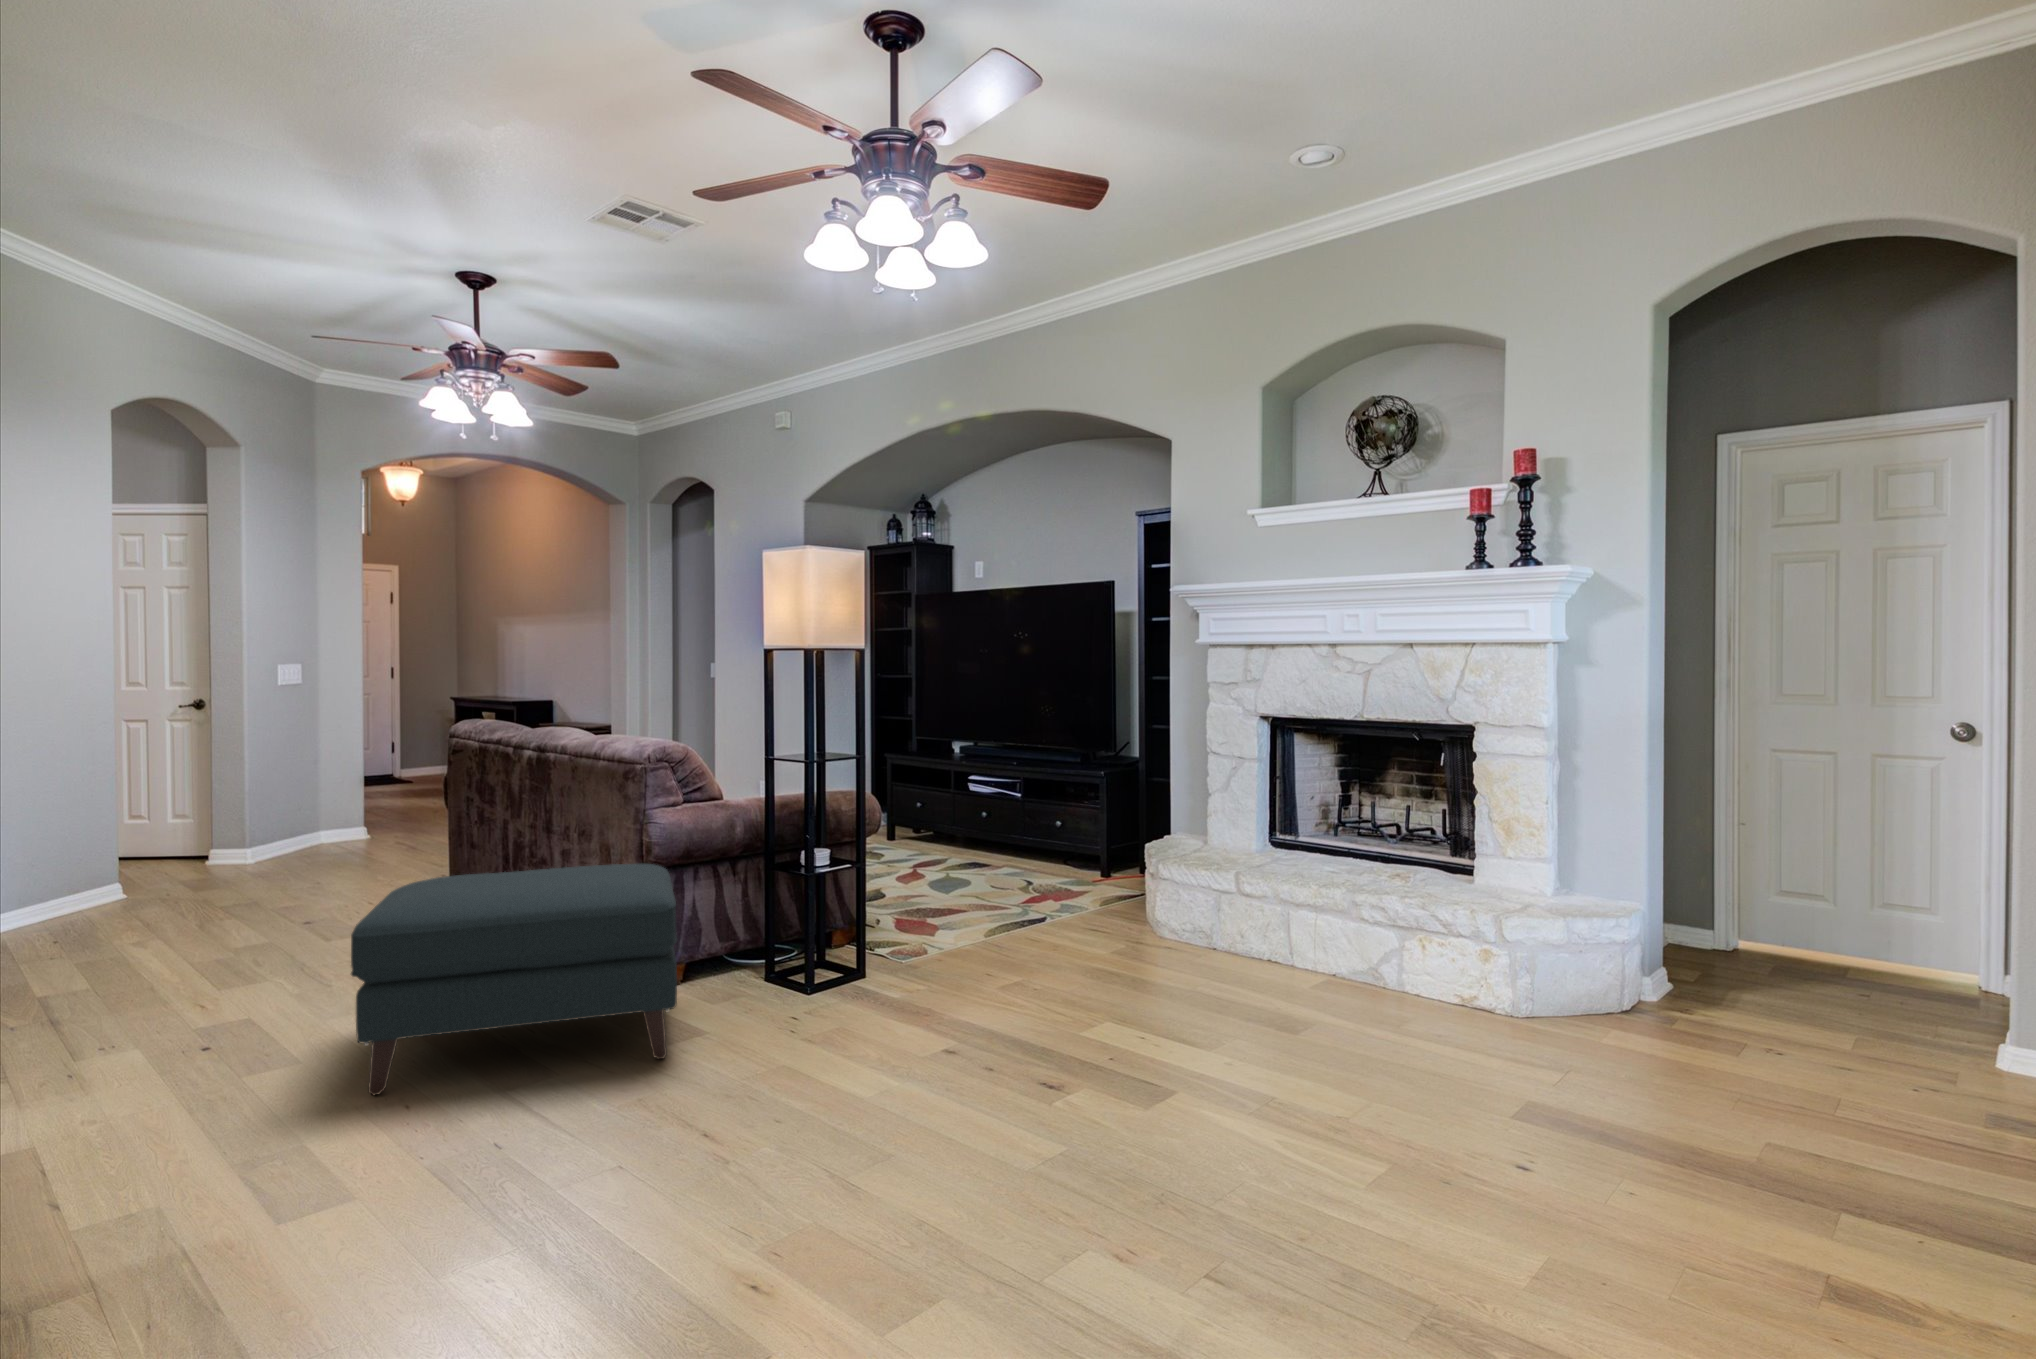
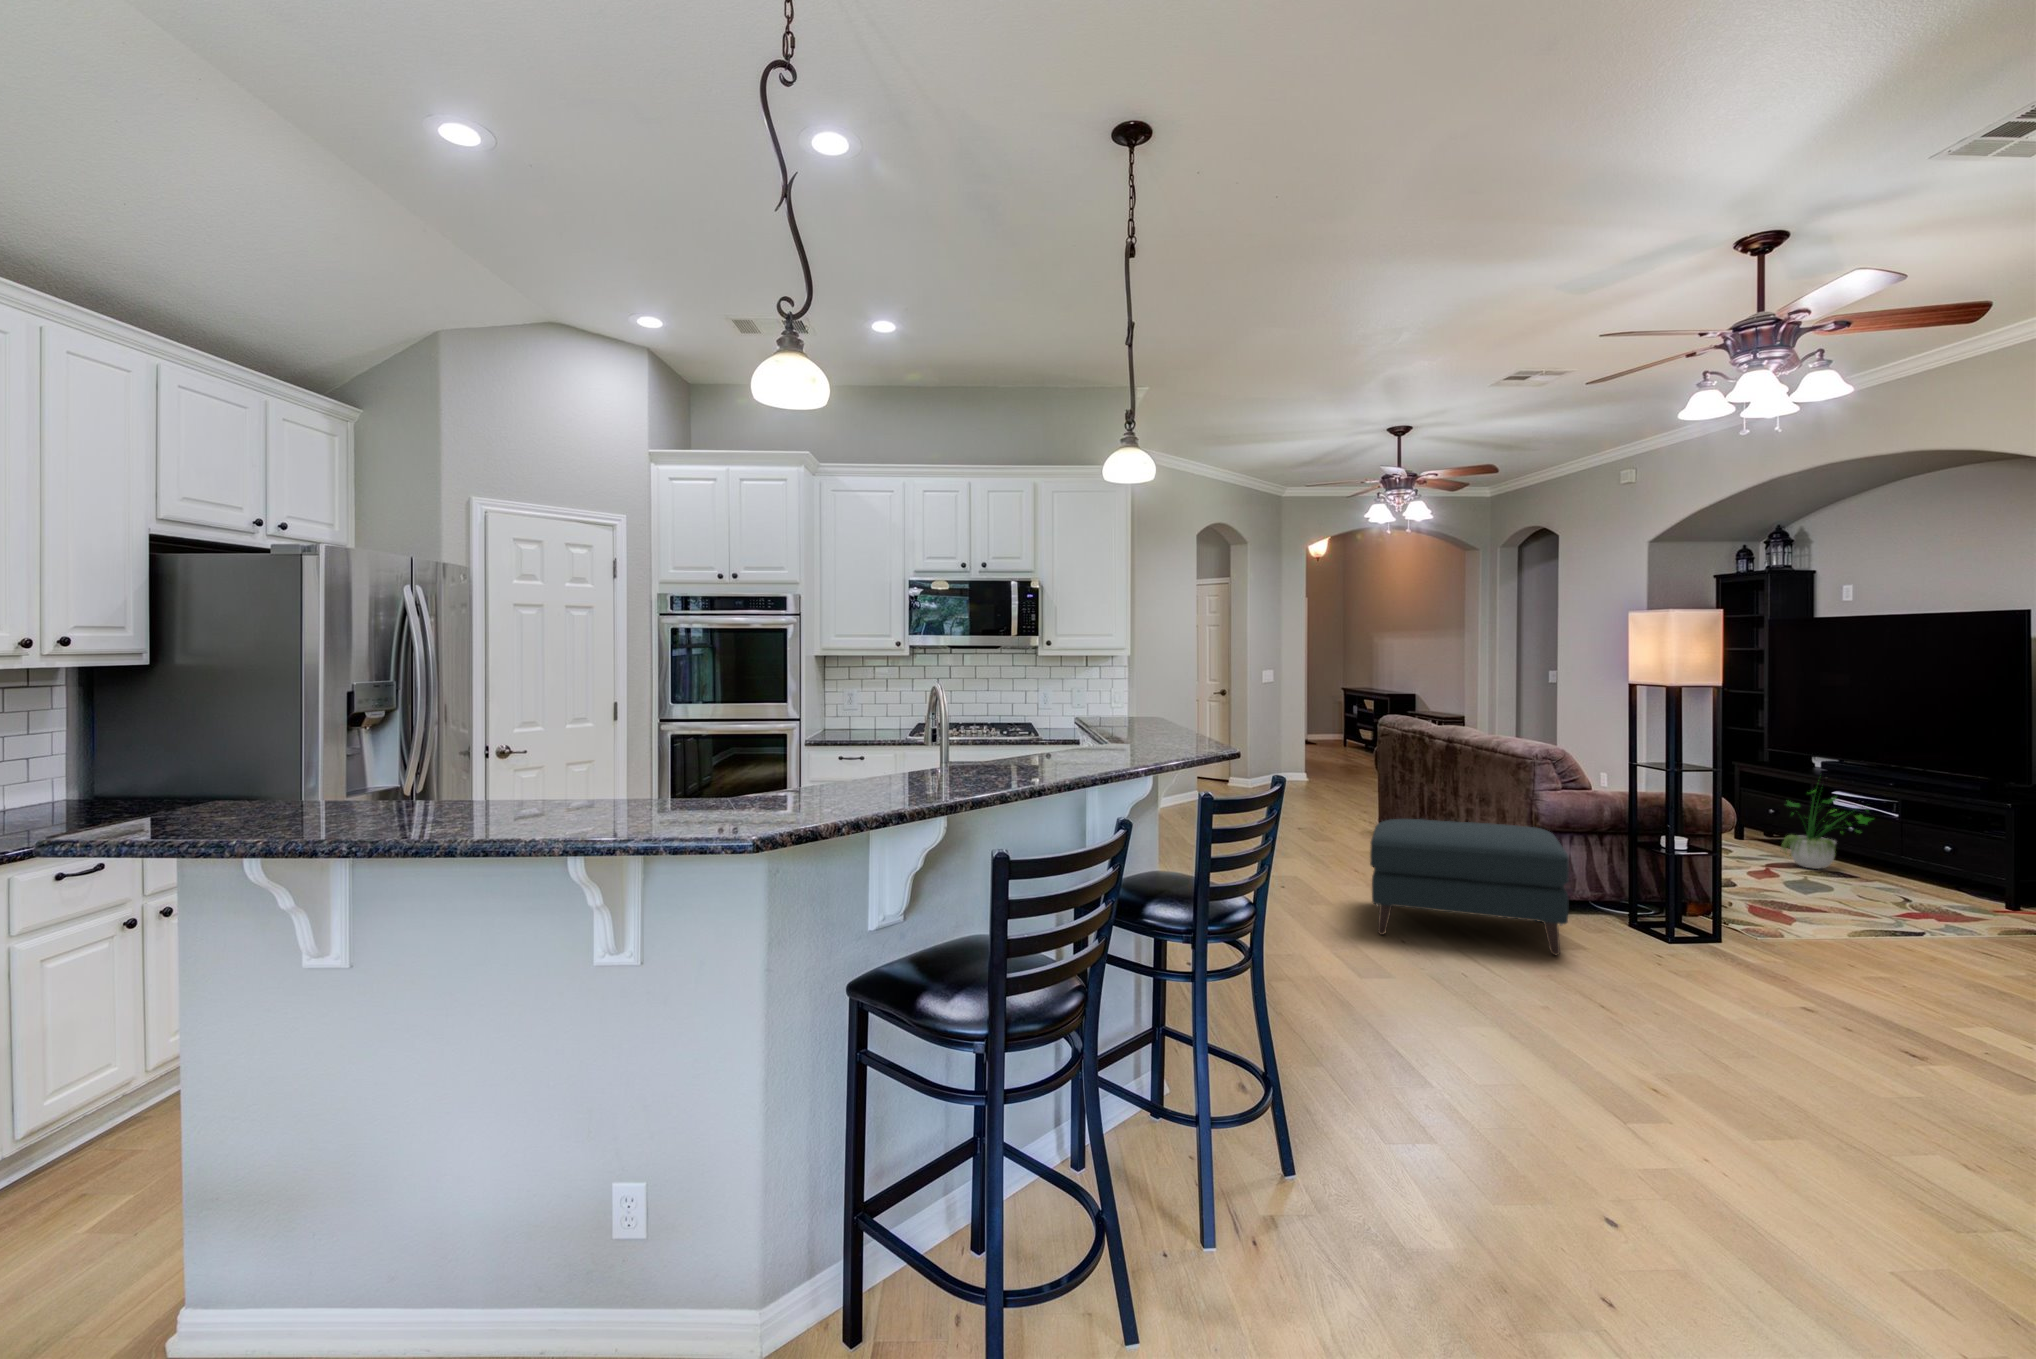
potted plant: none [926,755,1003,863] -> present [1781,790,1872,869]

